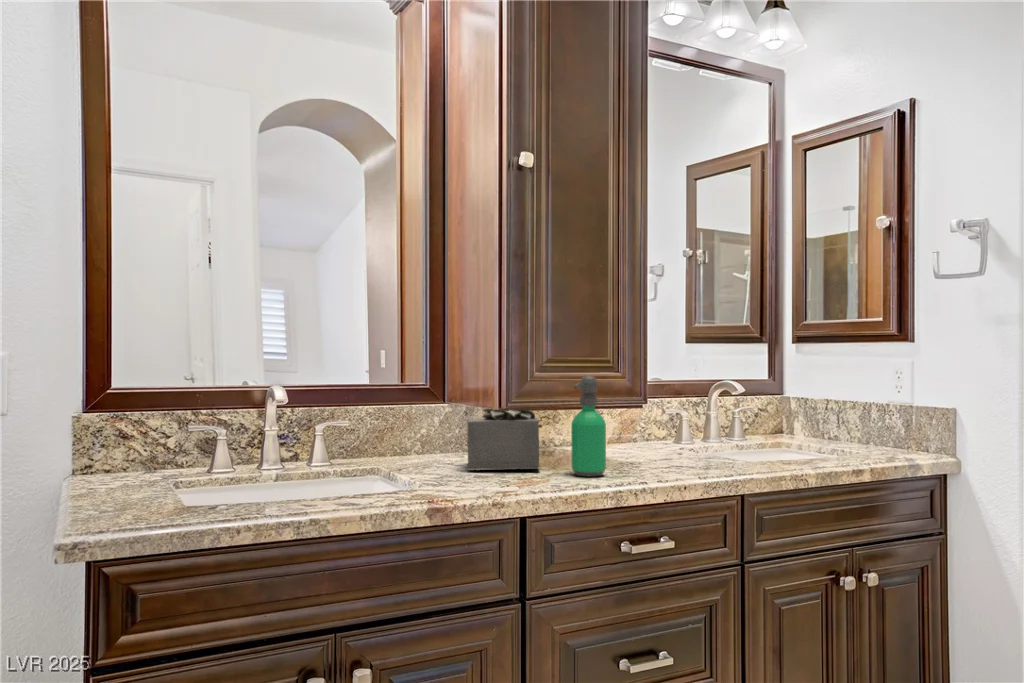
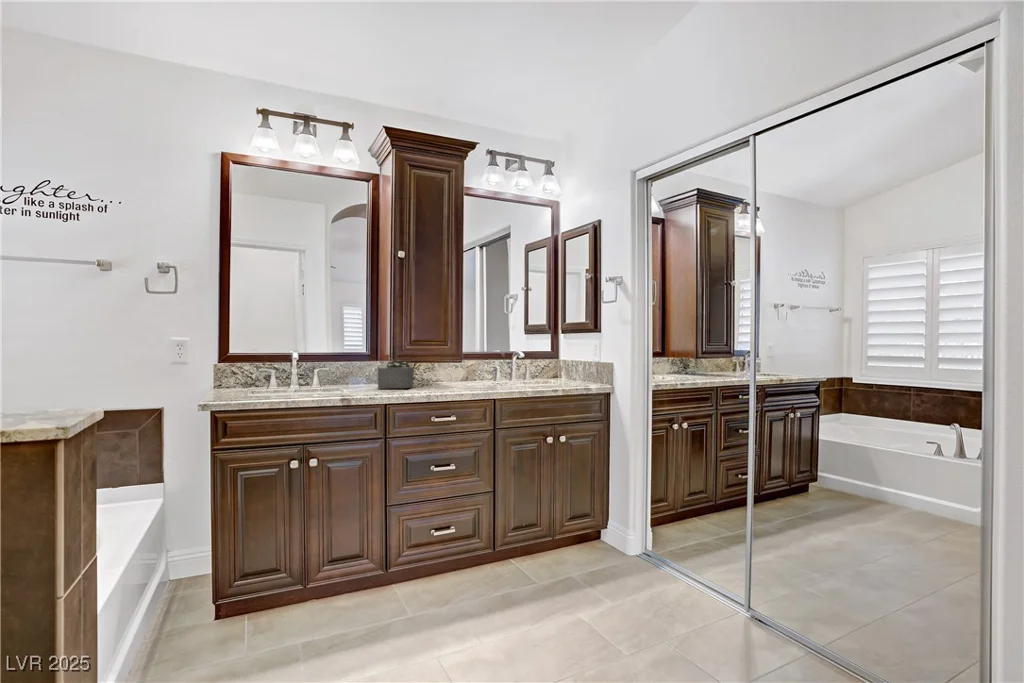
soap dispenser: present [571,375,606,476] -> none [418,348,434,391]

